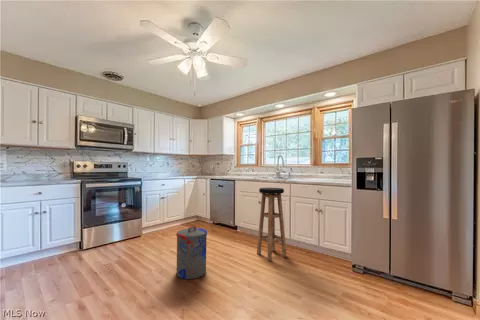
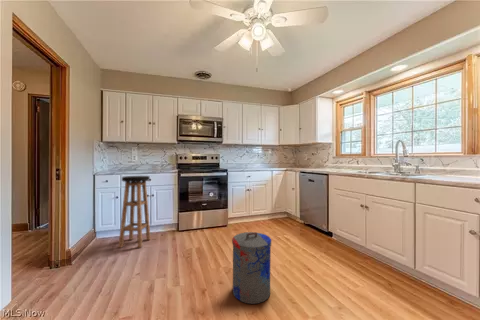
bar stool: present [257,188,287,261] -> present [119,176,150,248]

